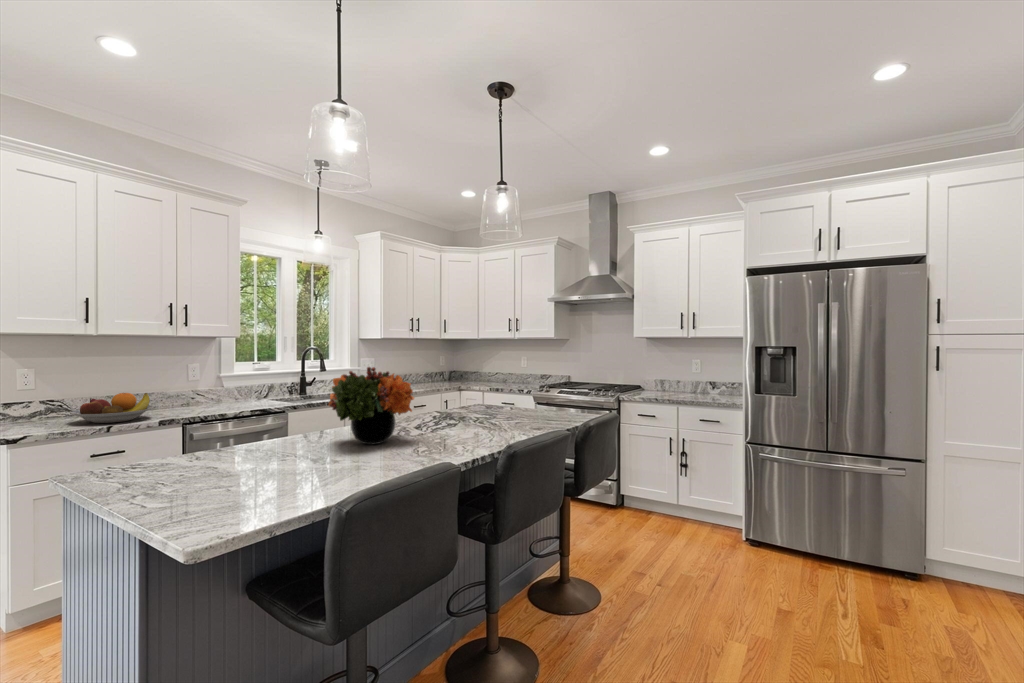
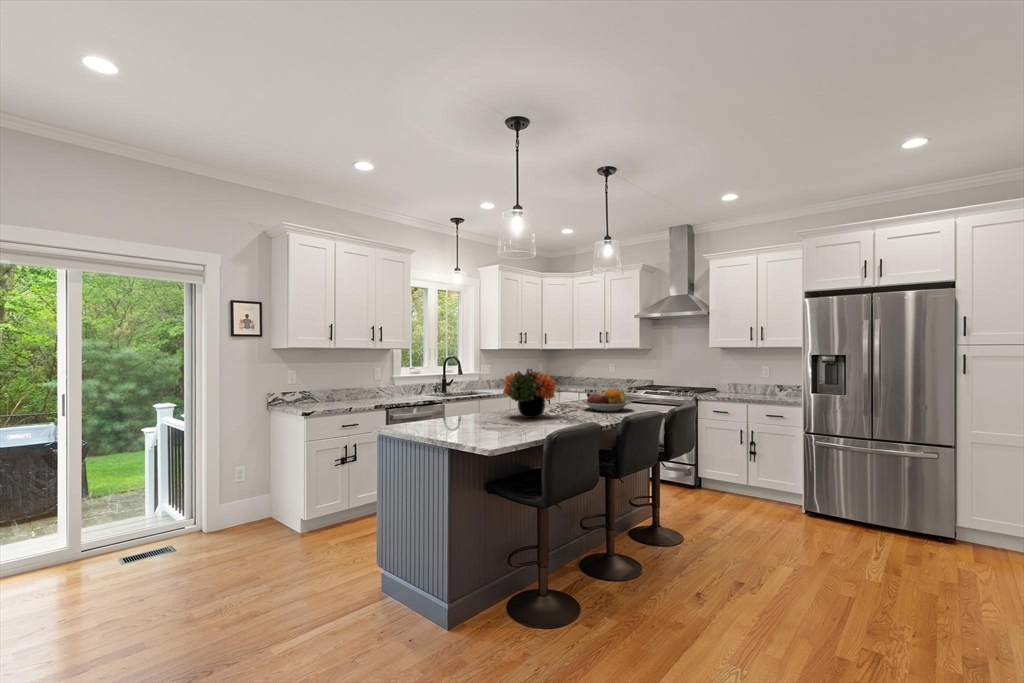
fruit bowl: present [70,393,153,423] -> present [582,389,631,411]

